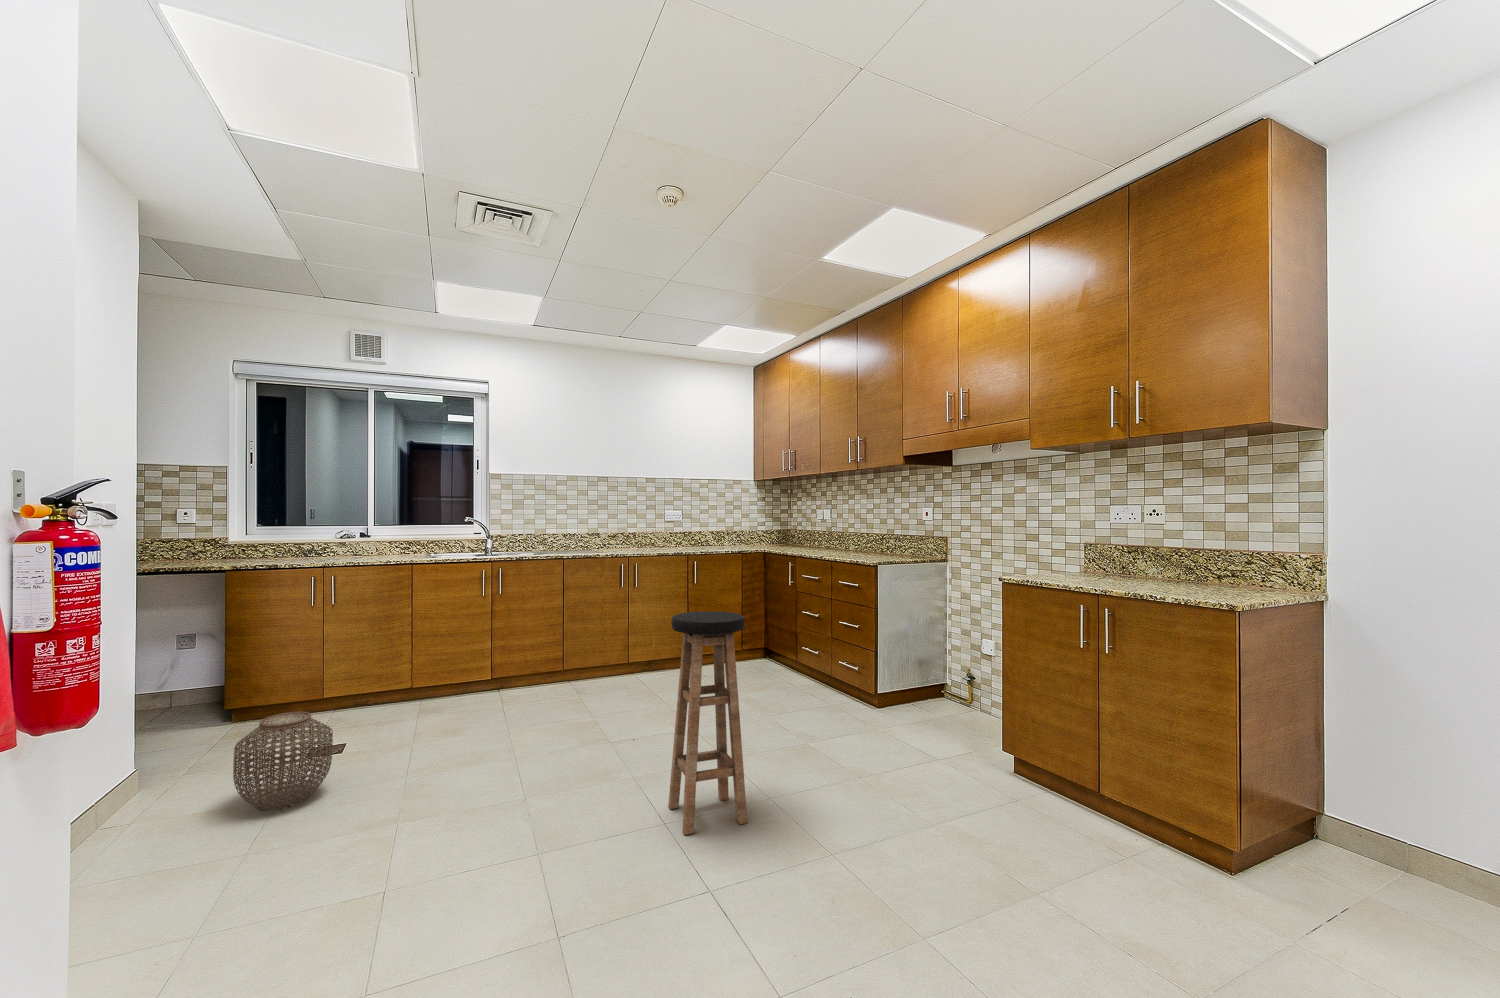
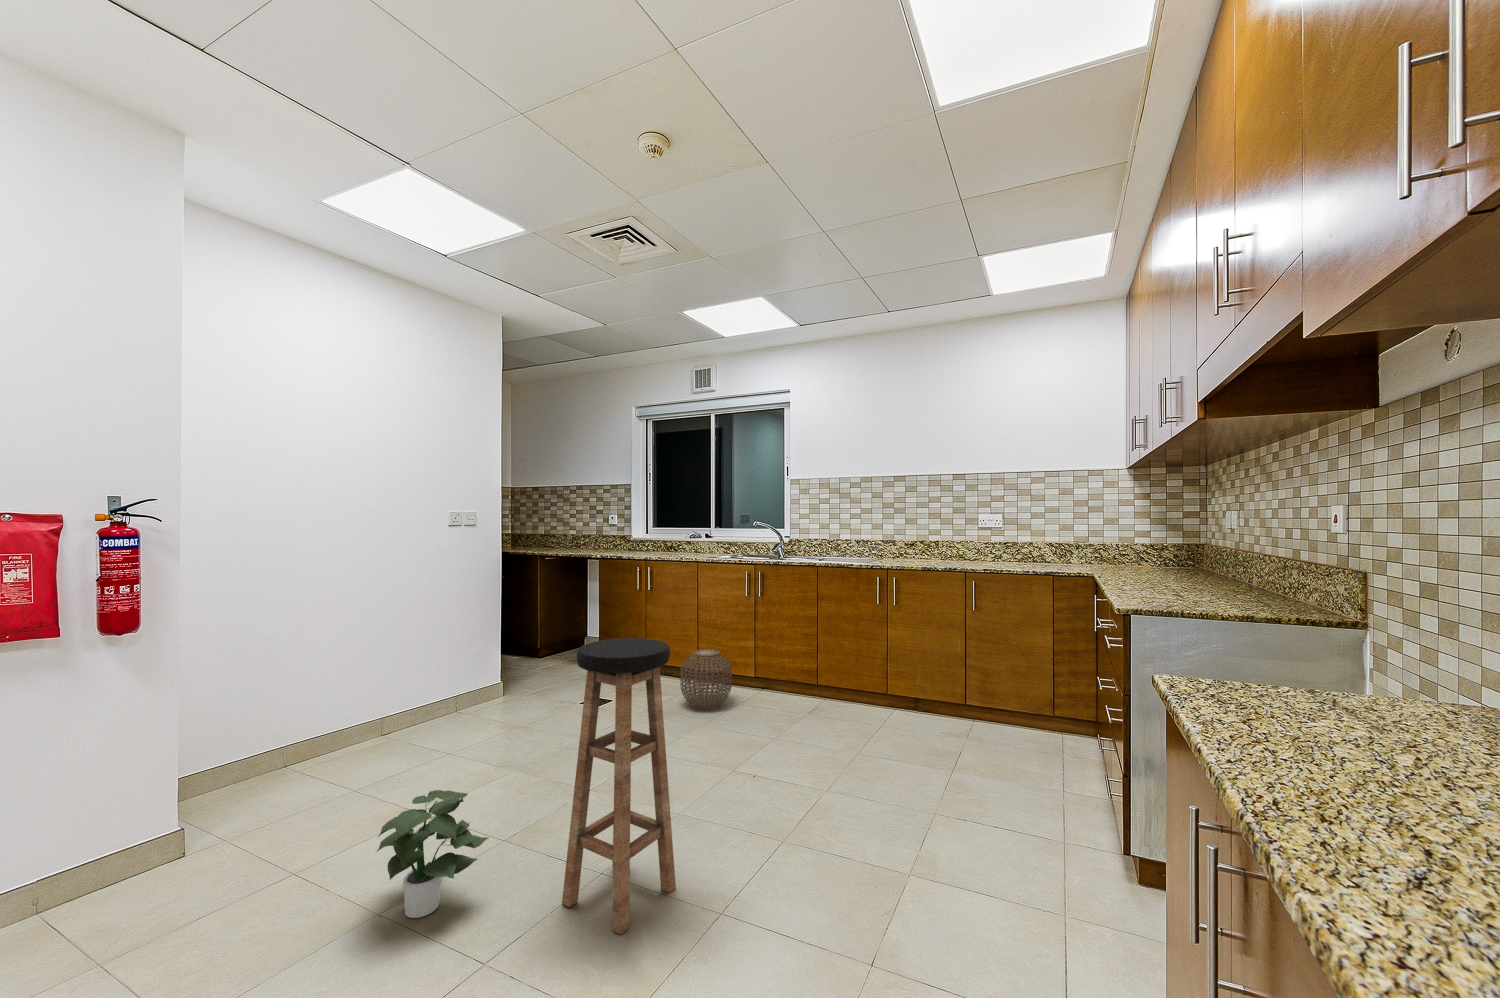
woven basket: present [233,712,333,810] -> present [680,649,732,710]
potted plant: none [543,773,651,902] -> present [377,790,488,918]

